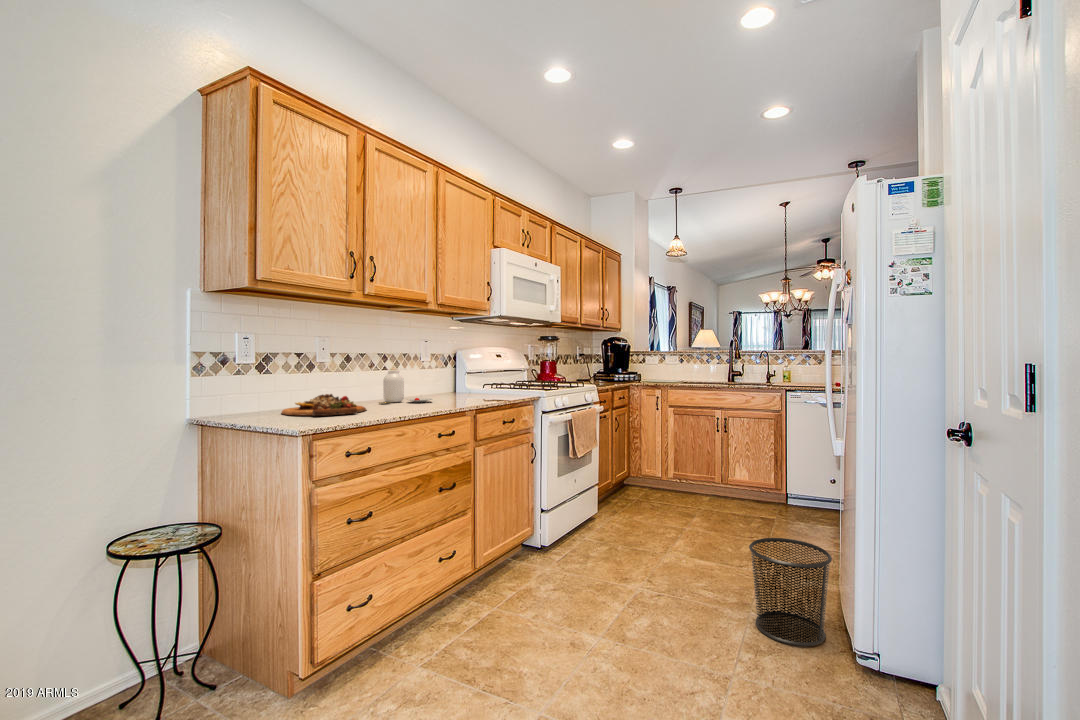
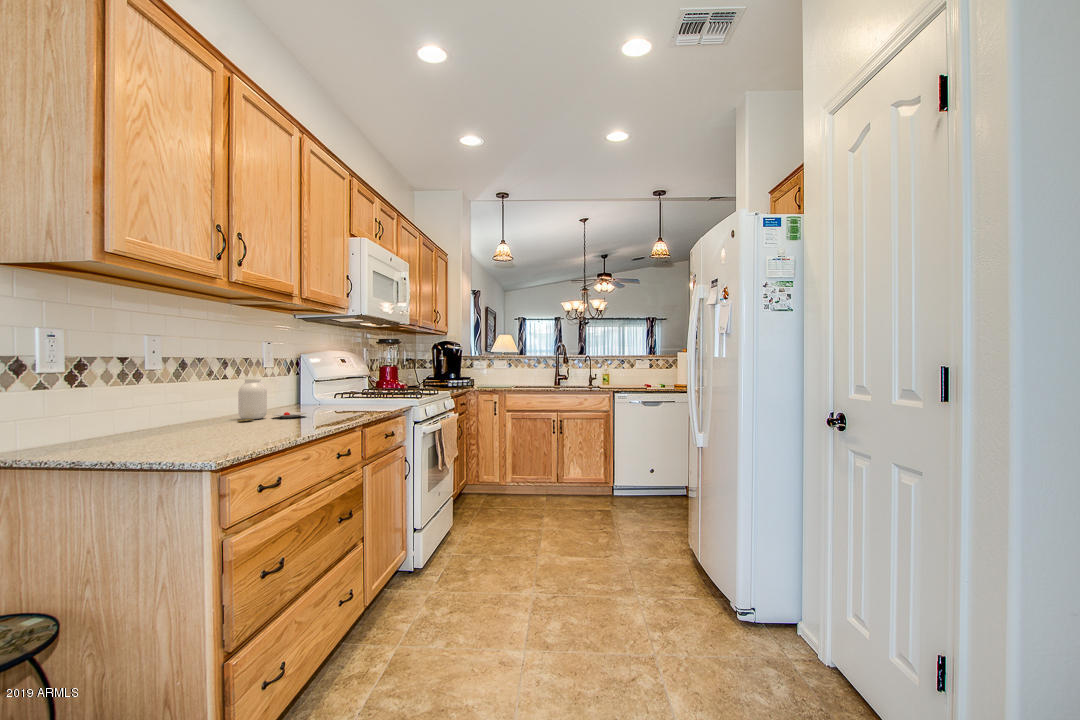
cutting board: present [282,394,366,416] -> none [113,411,244,443]
waste bin: present [749,538,832,646] -> none [641,523,709,616]

